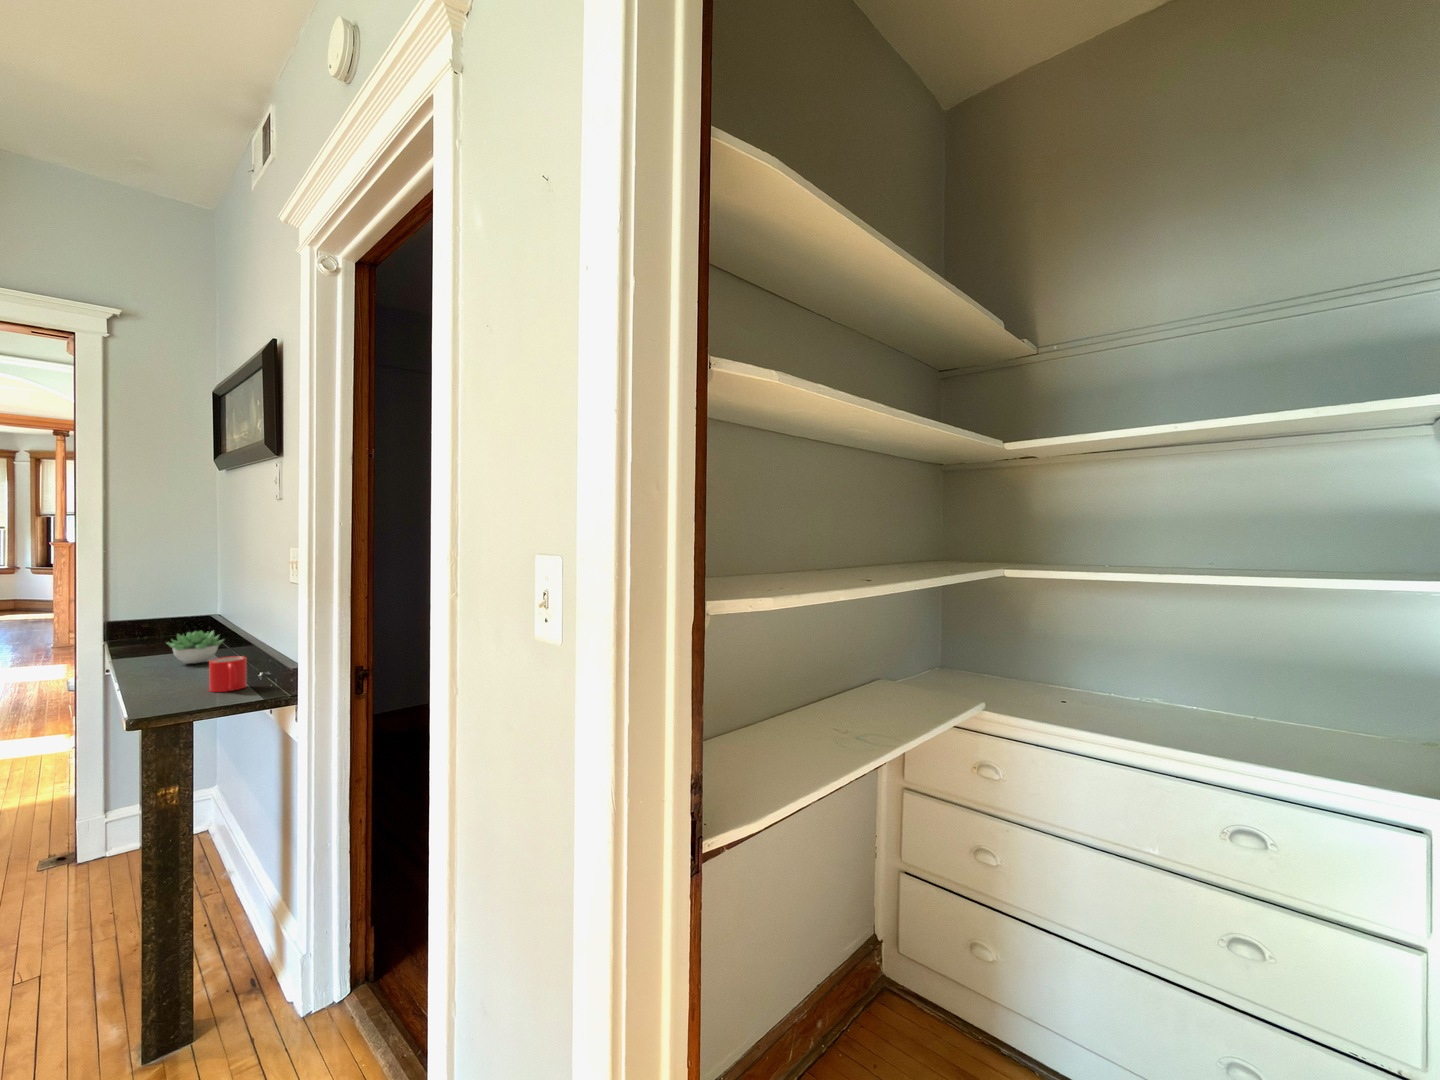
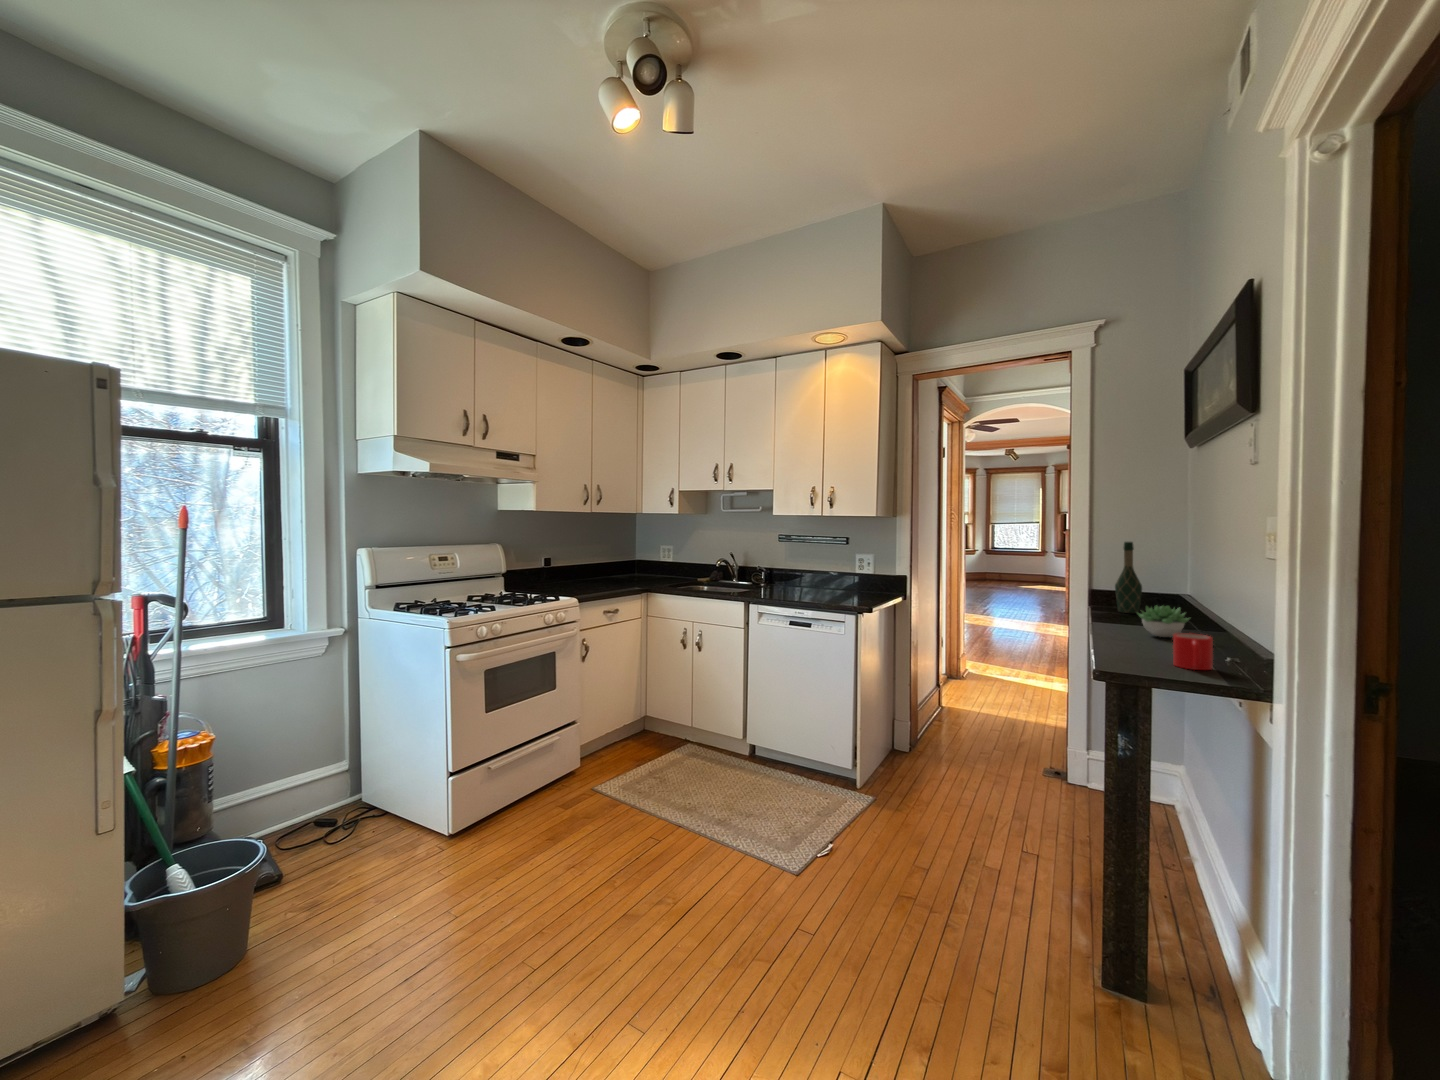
wine bottle: none [137,564,170,643] -> present [1115,542,1142,613]

